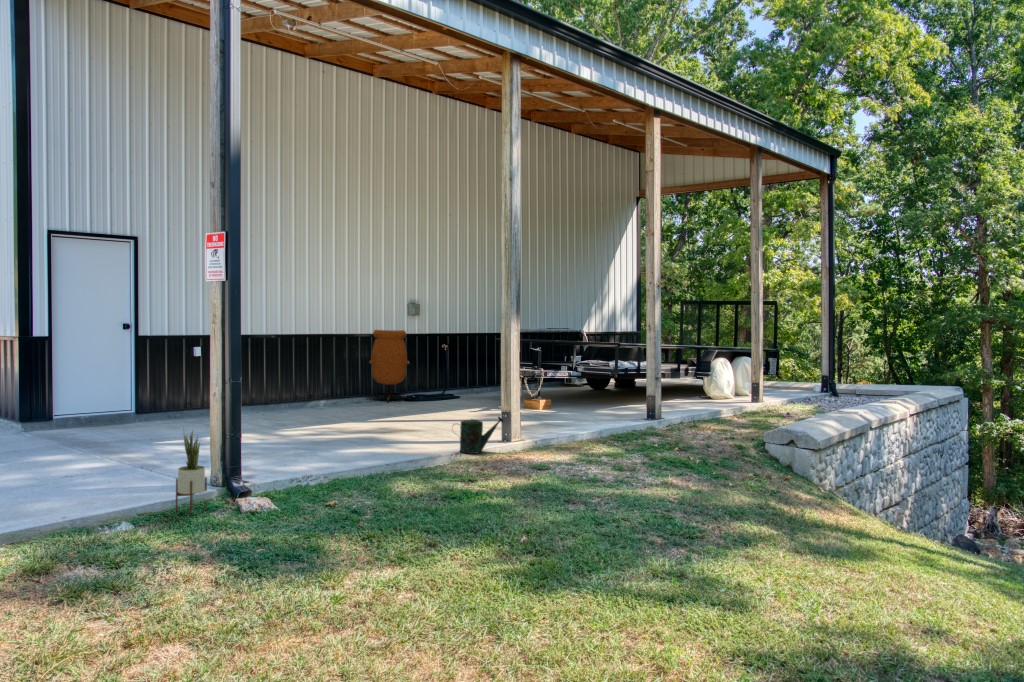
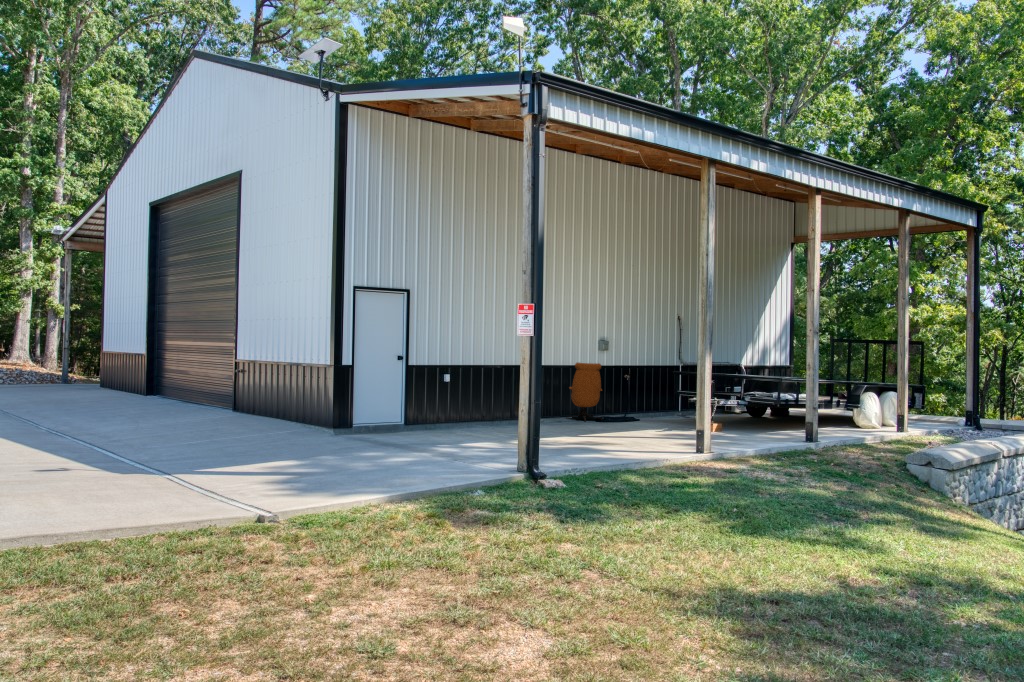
watering can: present [460,417,503,454] -> none [658,434,698,461]
potted plant: present [176,429,207,514] -> none [502,430,520,487]

